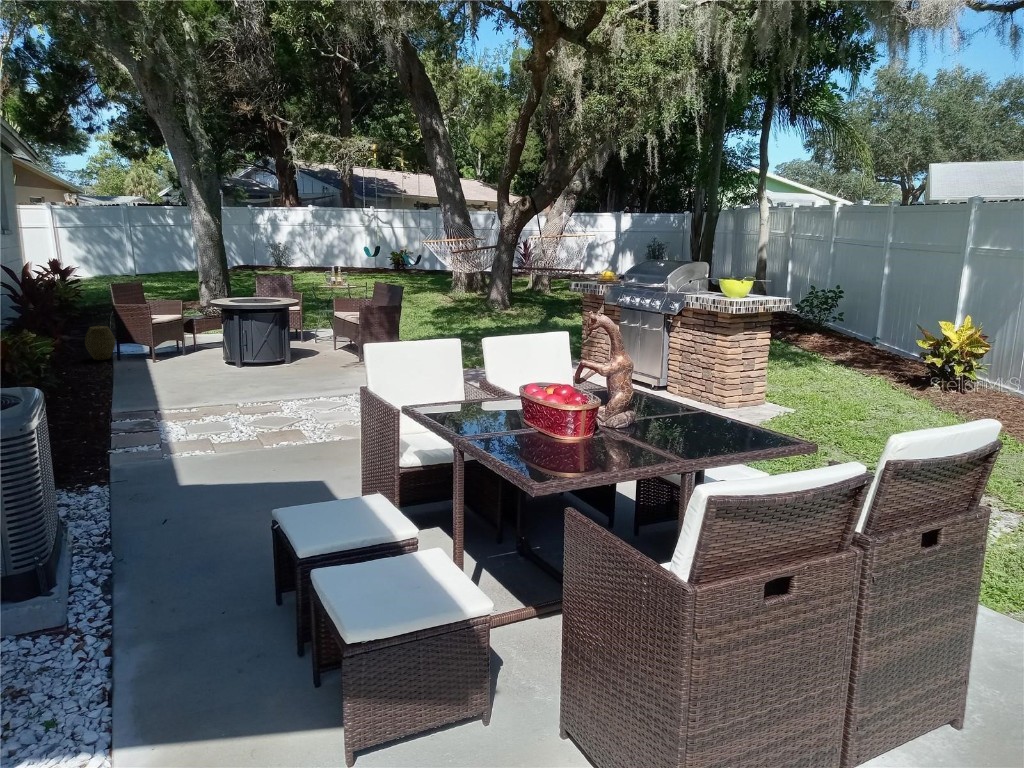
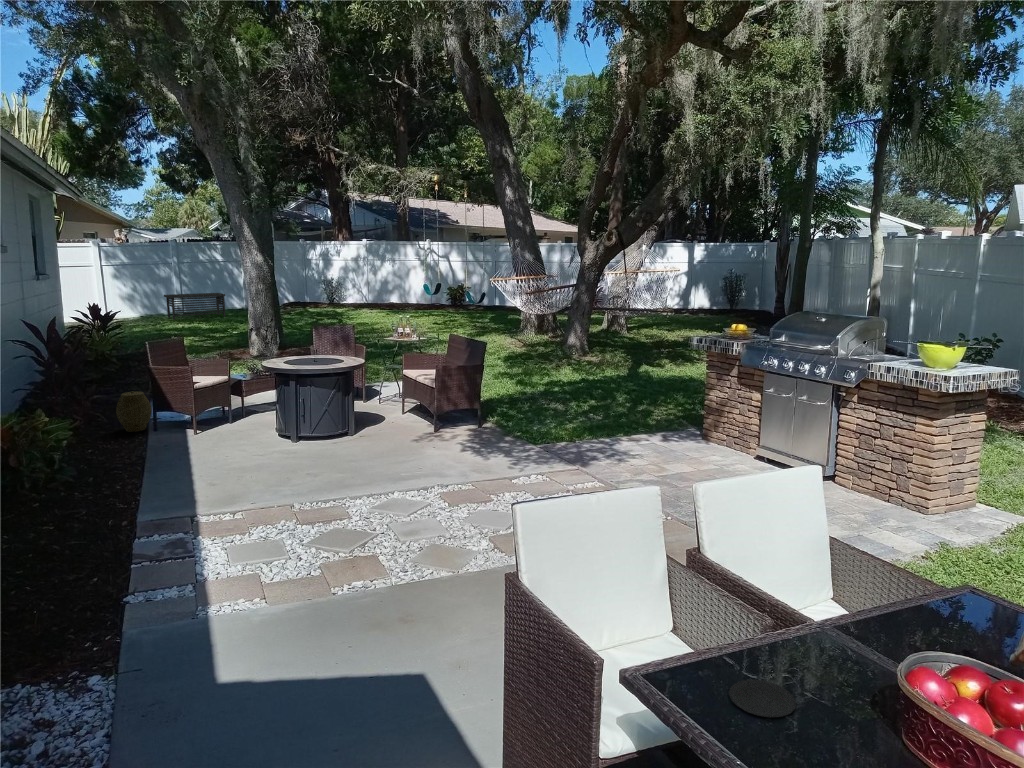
storage bench: none [114,255,175,280] -> present [164,293,226,320]
plate: none [461,360,494,425] -> present [729,680,796,717]

